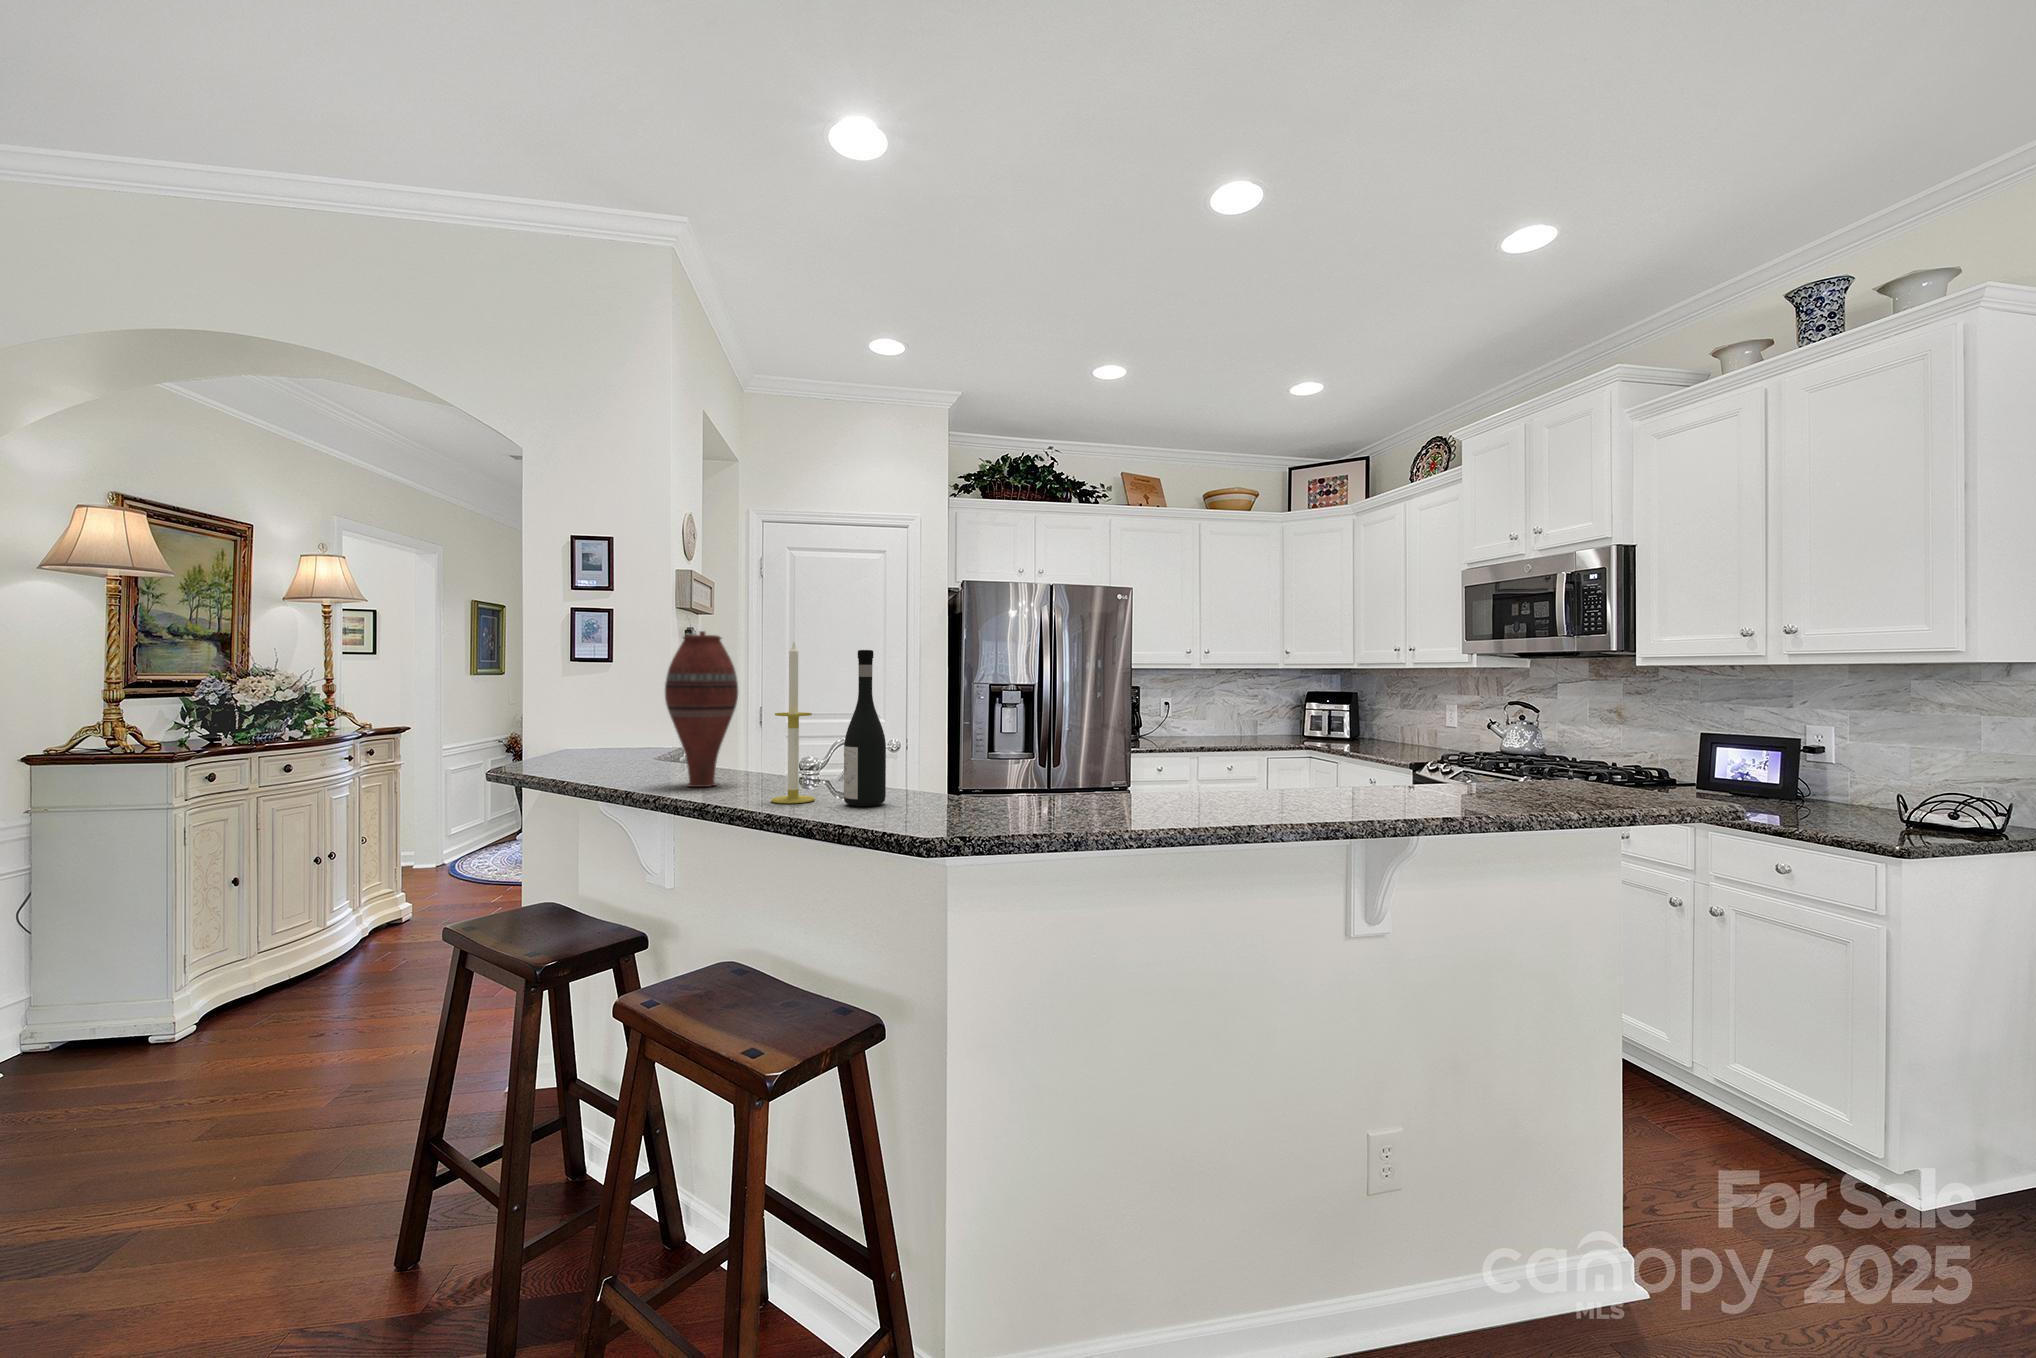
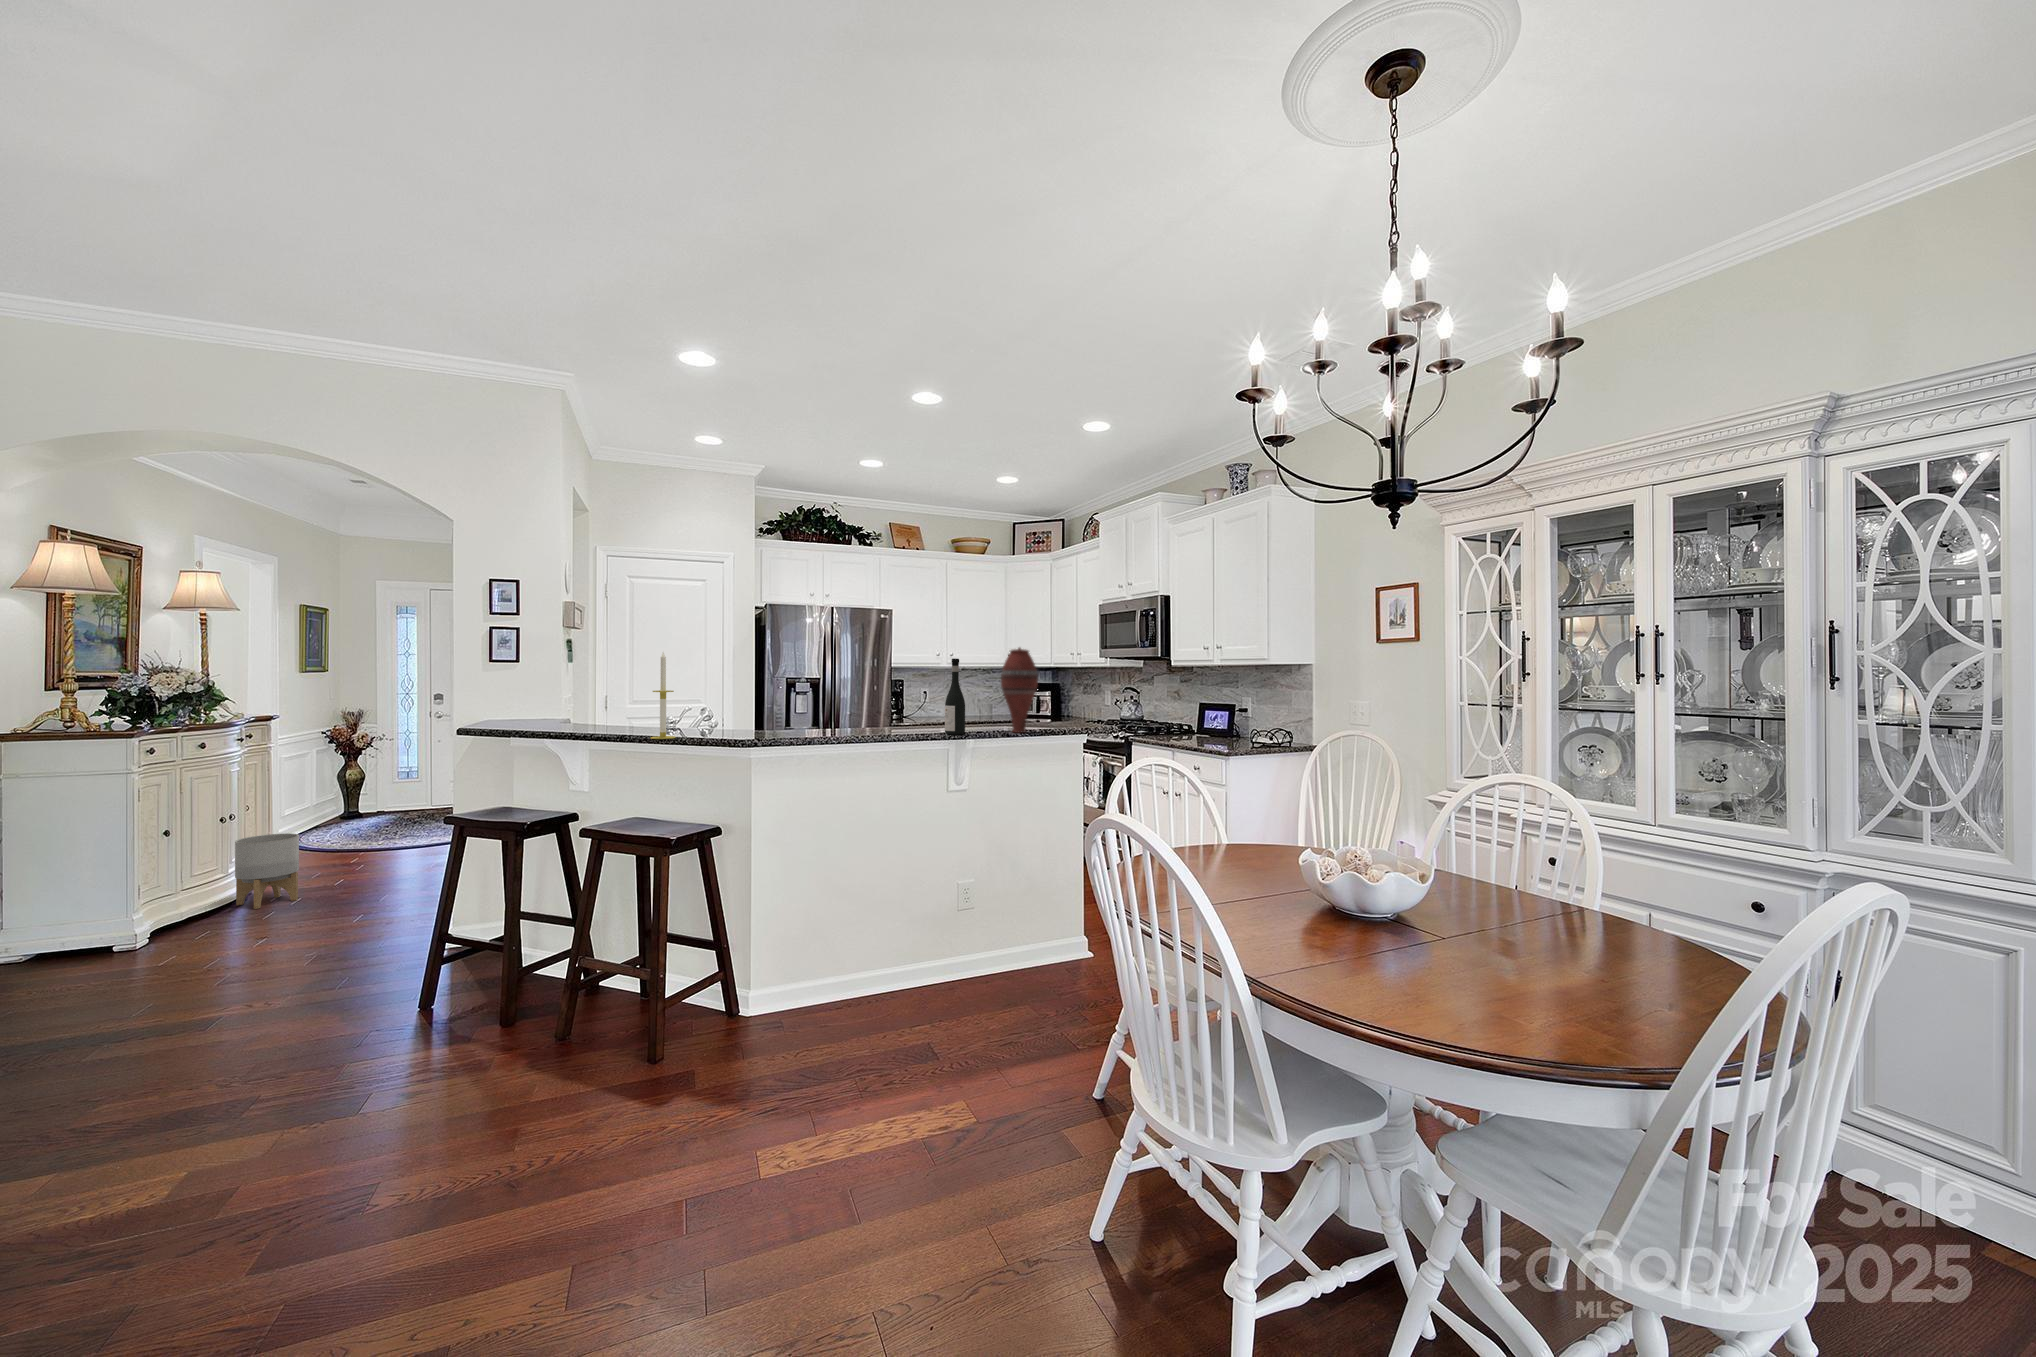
vase: present [665,631,738,787] -> present [1001,648,1038,732]
wine bottle: present [844,650,886,806] -> present [945,659,965,735]
planter: none [325,876,400,975] -> present [235,833,299,909]

